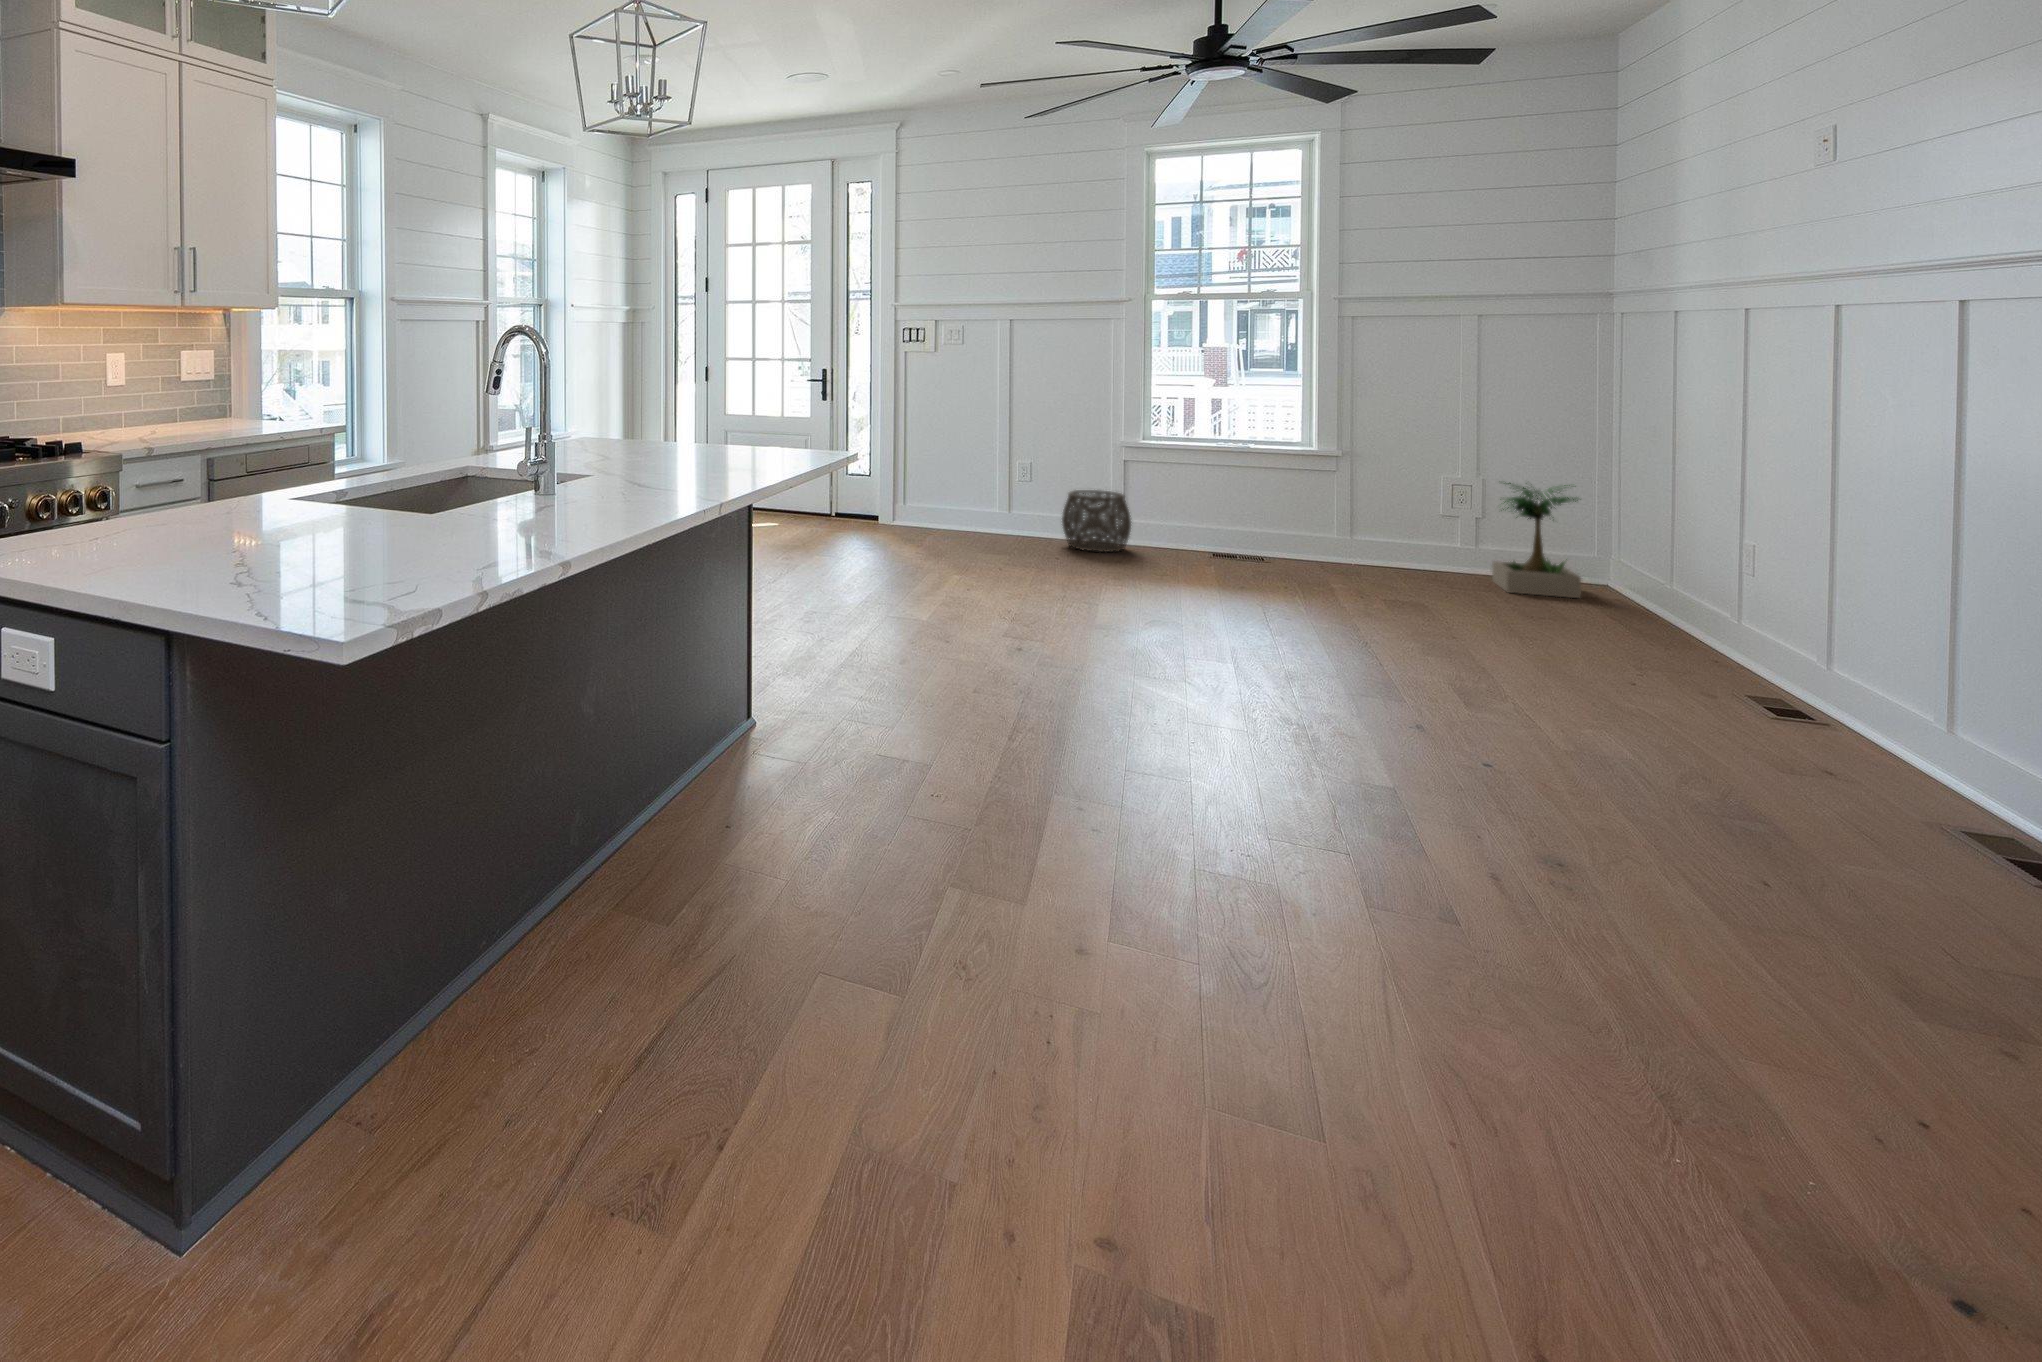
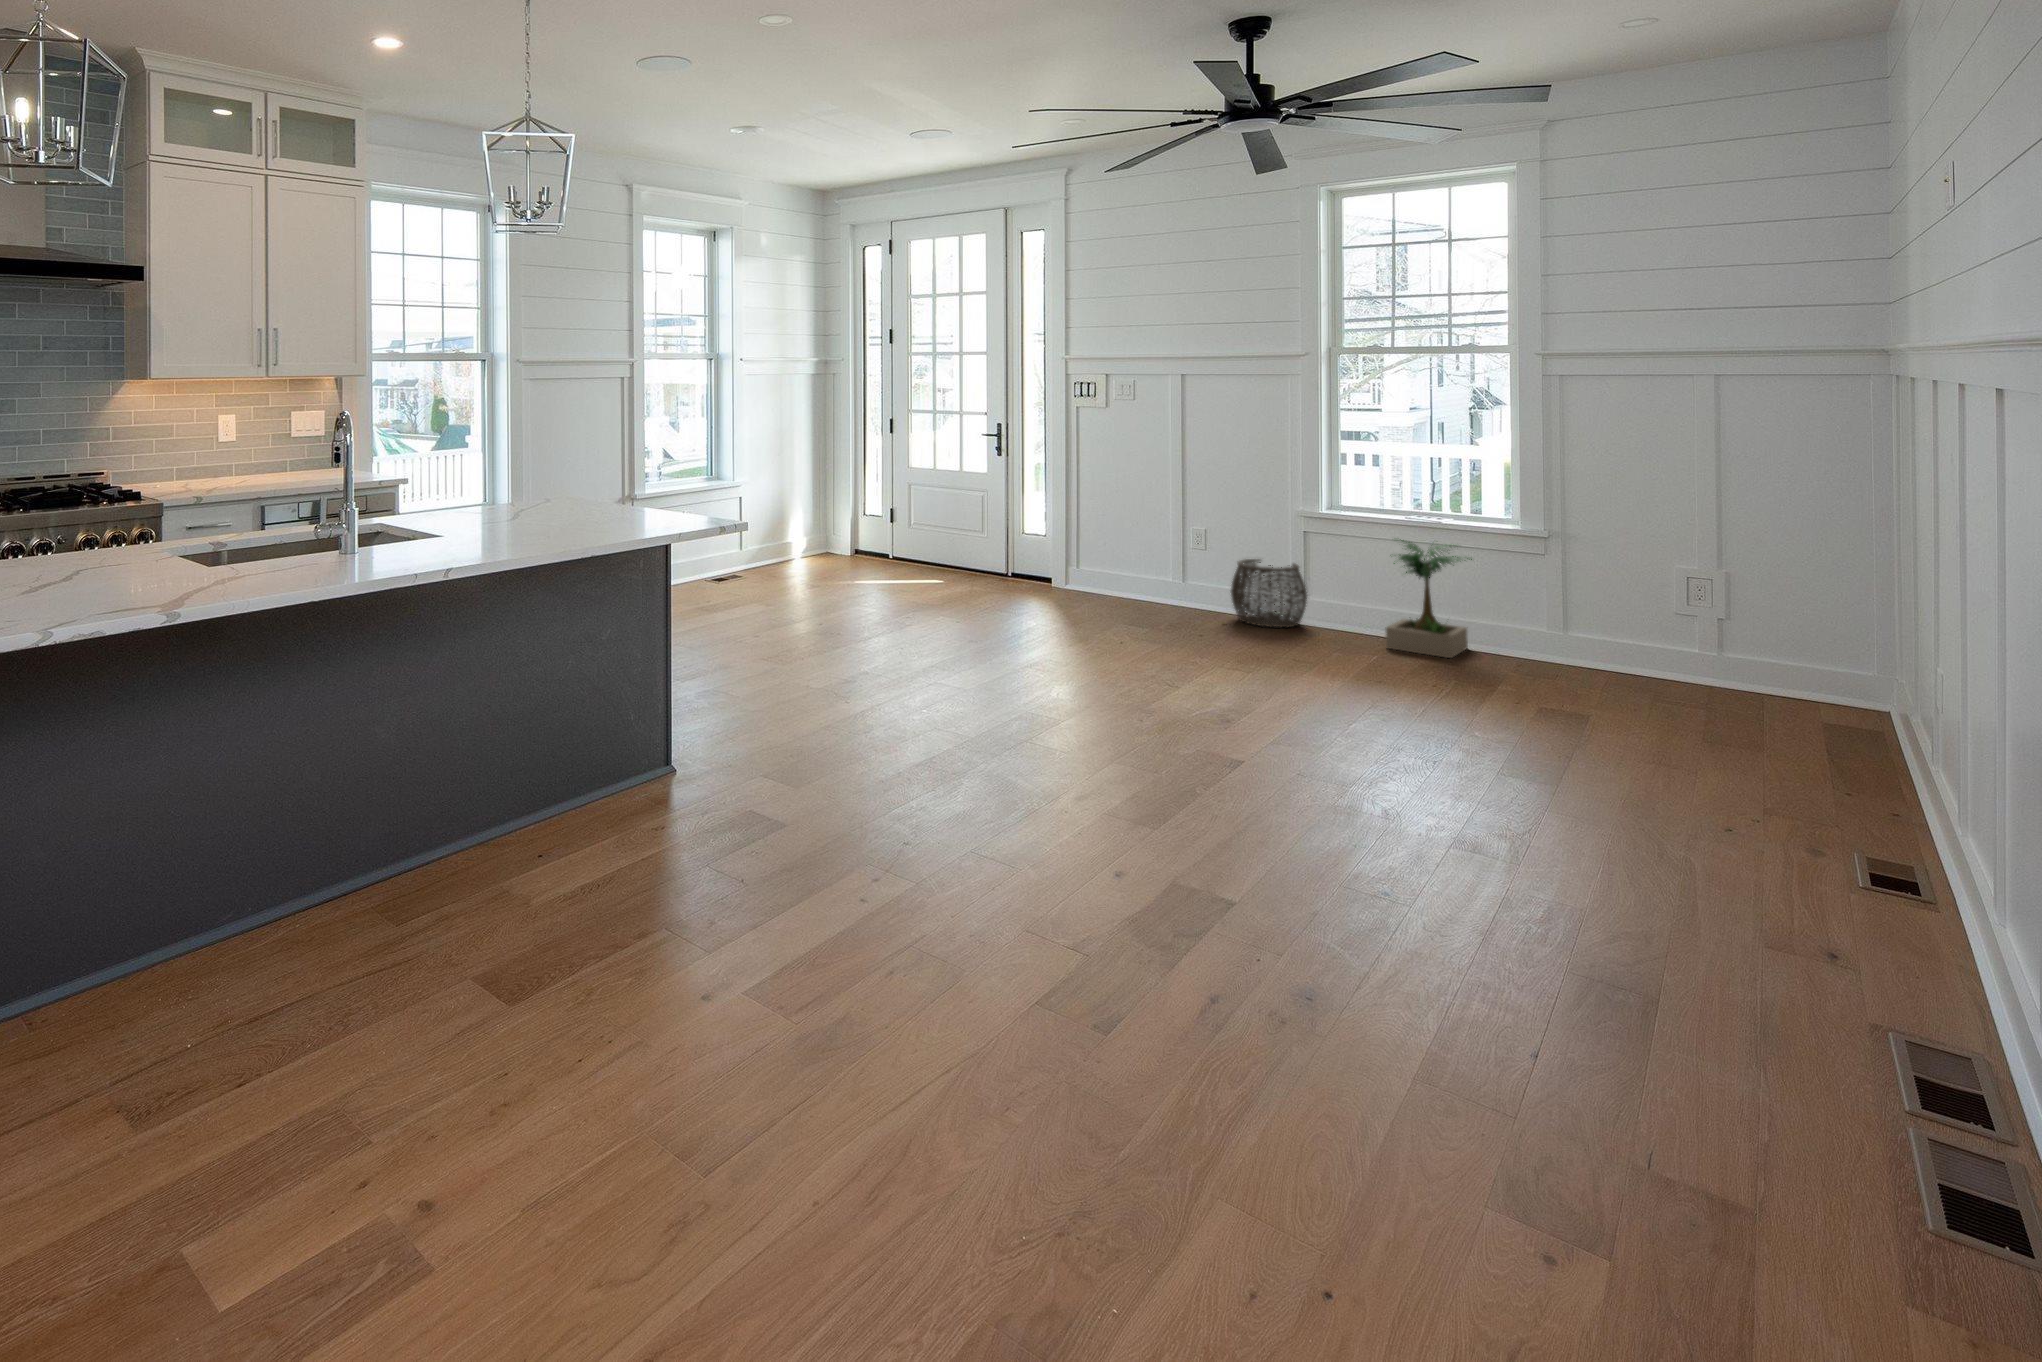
potted plant: present [1492,483,1581,598] -> present [1386,539,1472,658]

